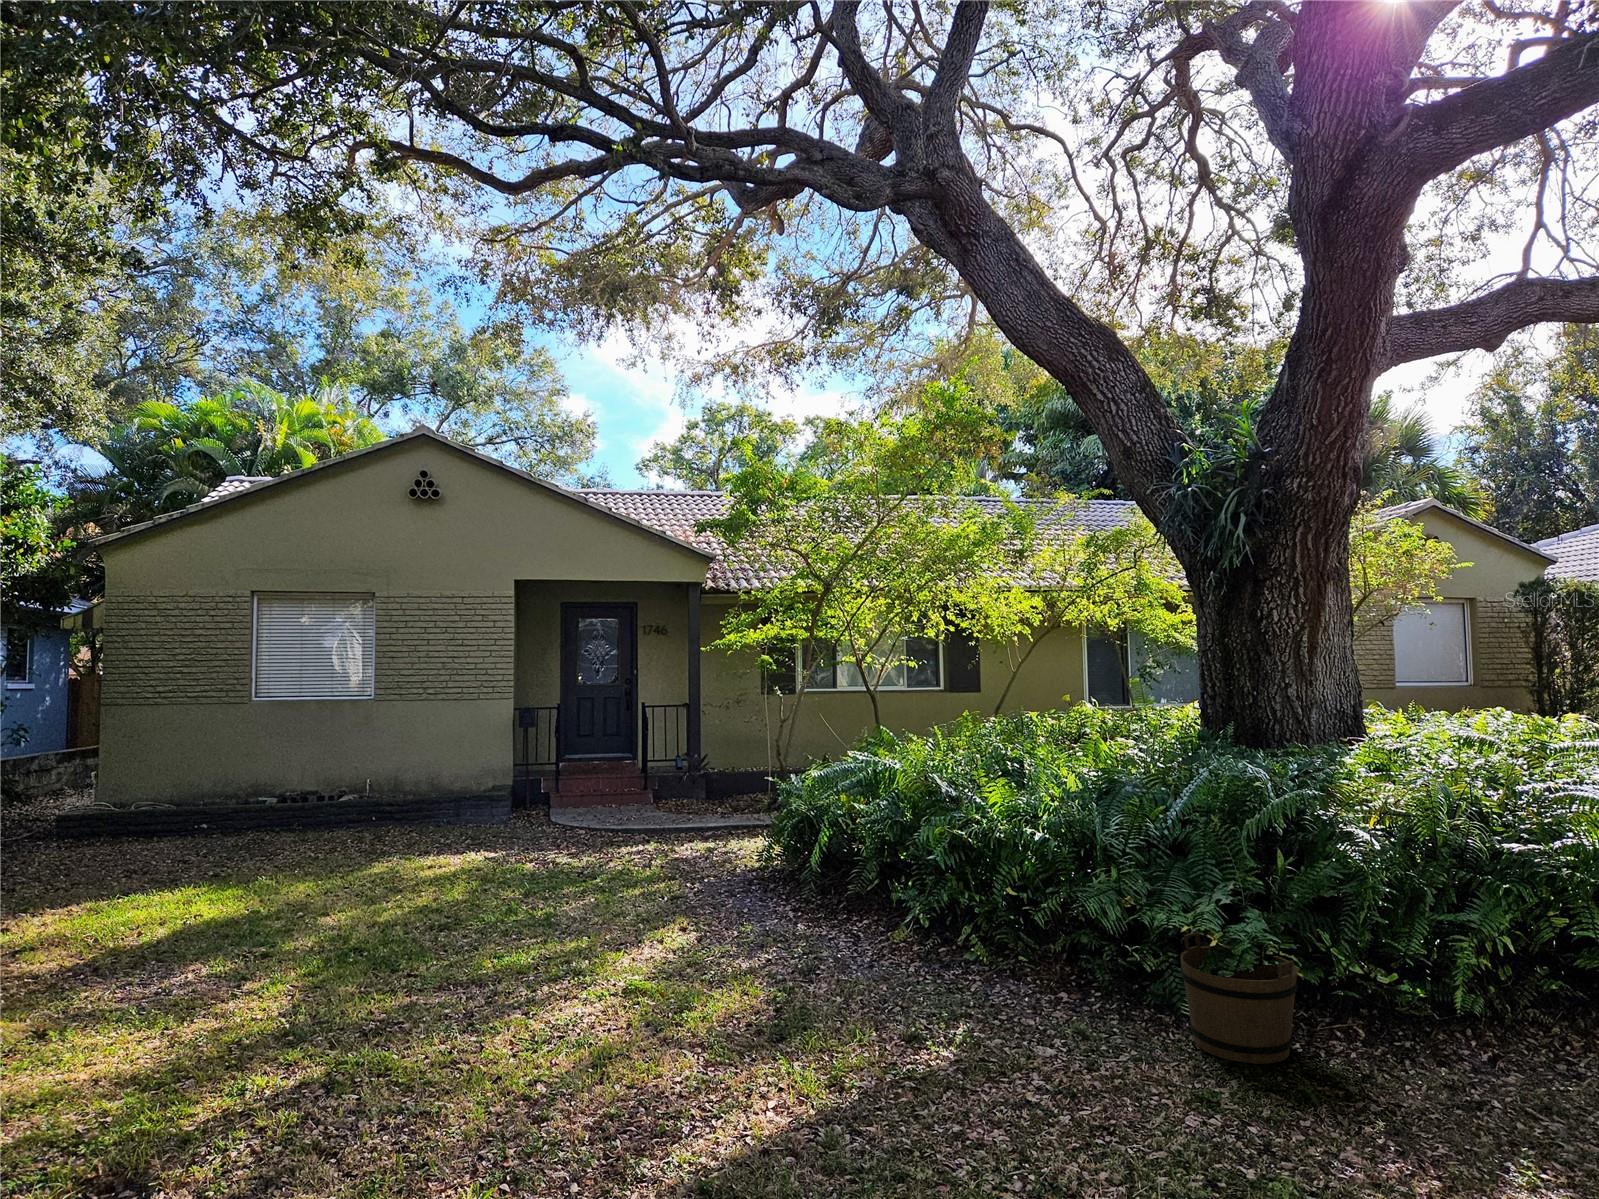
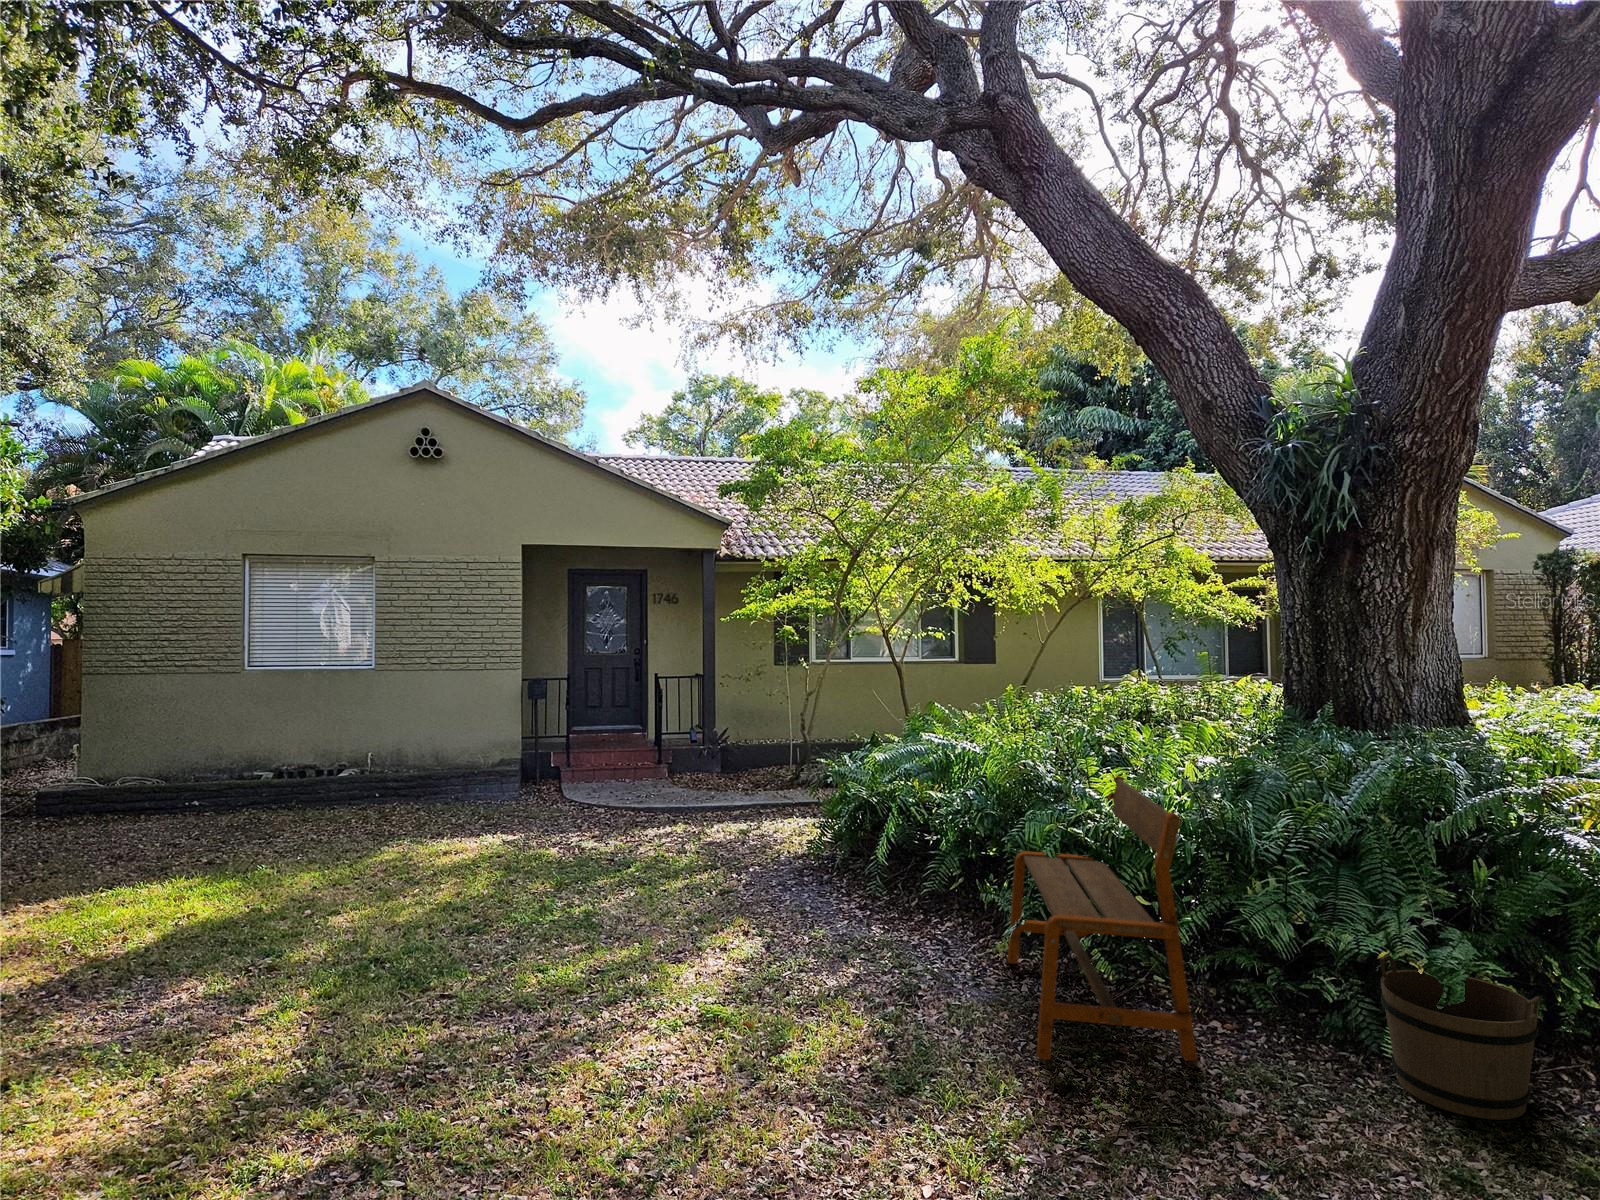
bench: none [897,786,1032,1025] -> present [1008,775,1197,1061]

